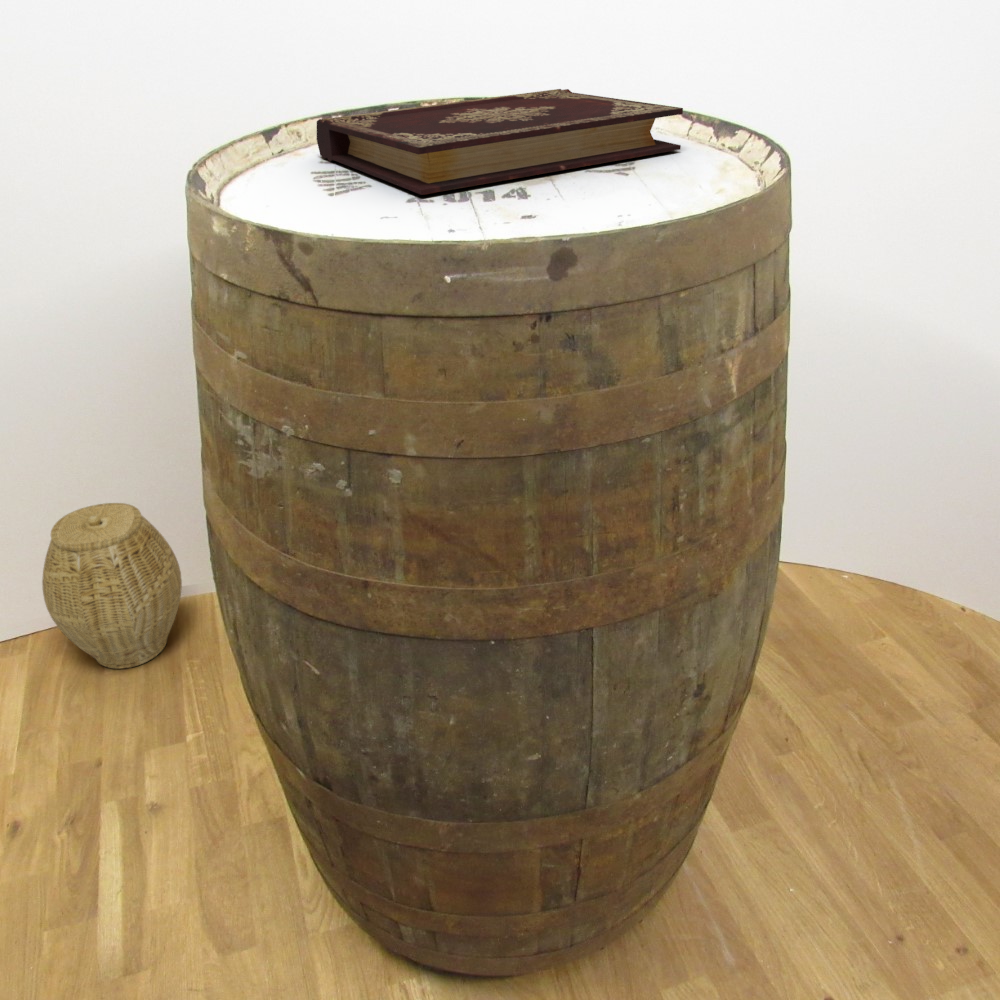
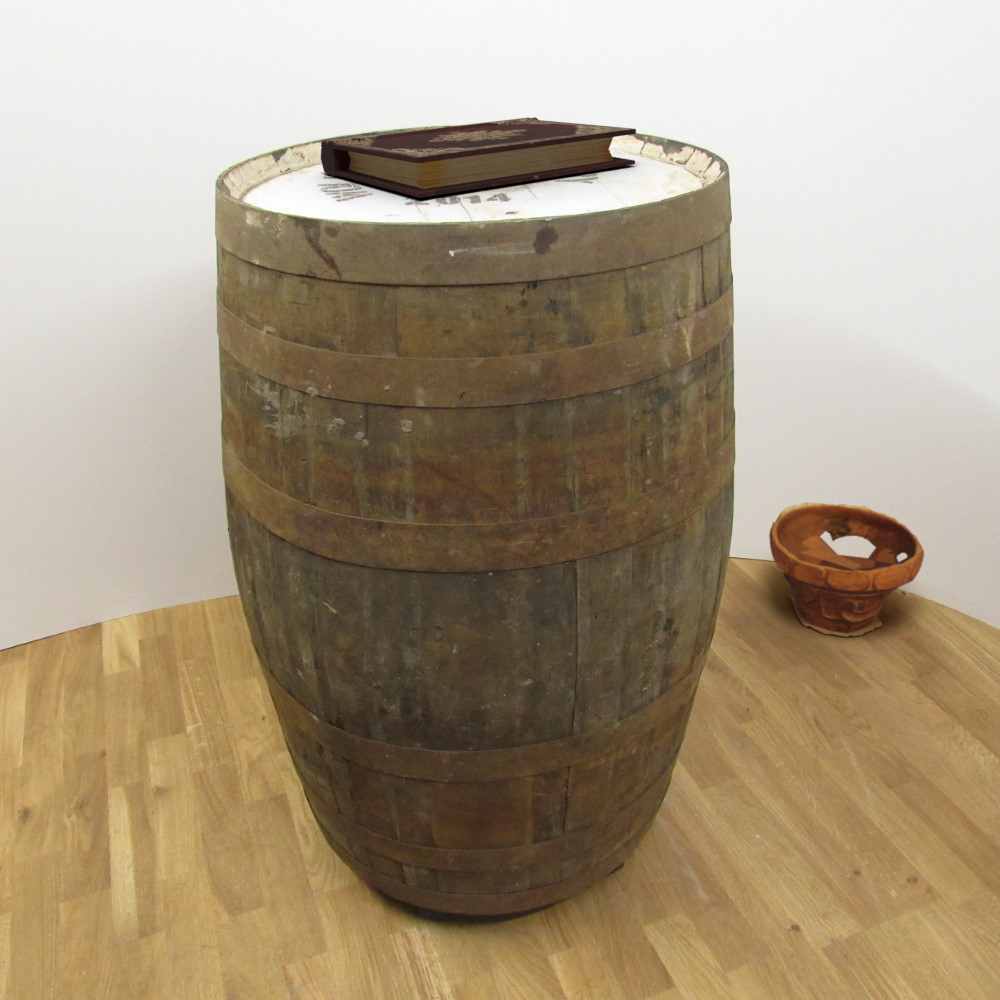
woven basket: present [42,503,182,669] -> none [41,514,173,674]
planter: none [815,505,985,655] -> present [769,502,924,637]

